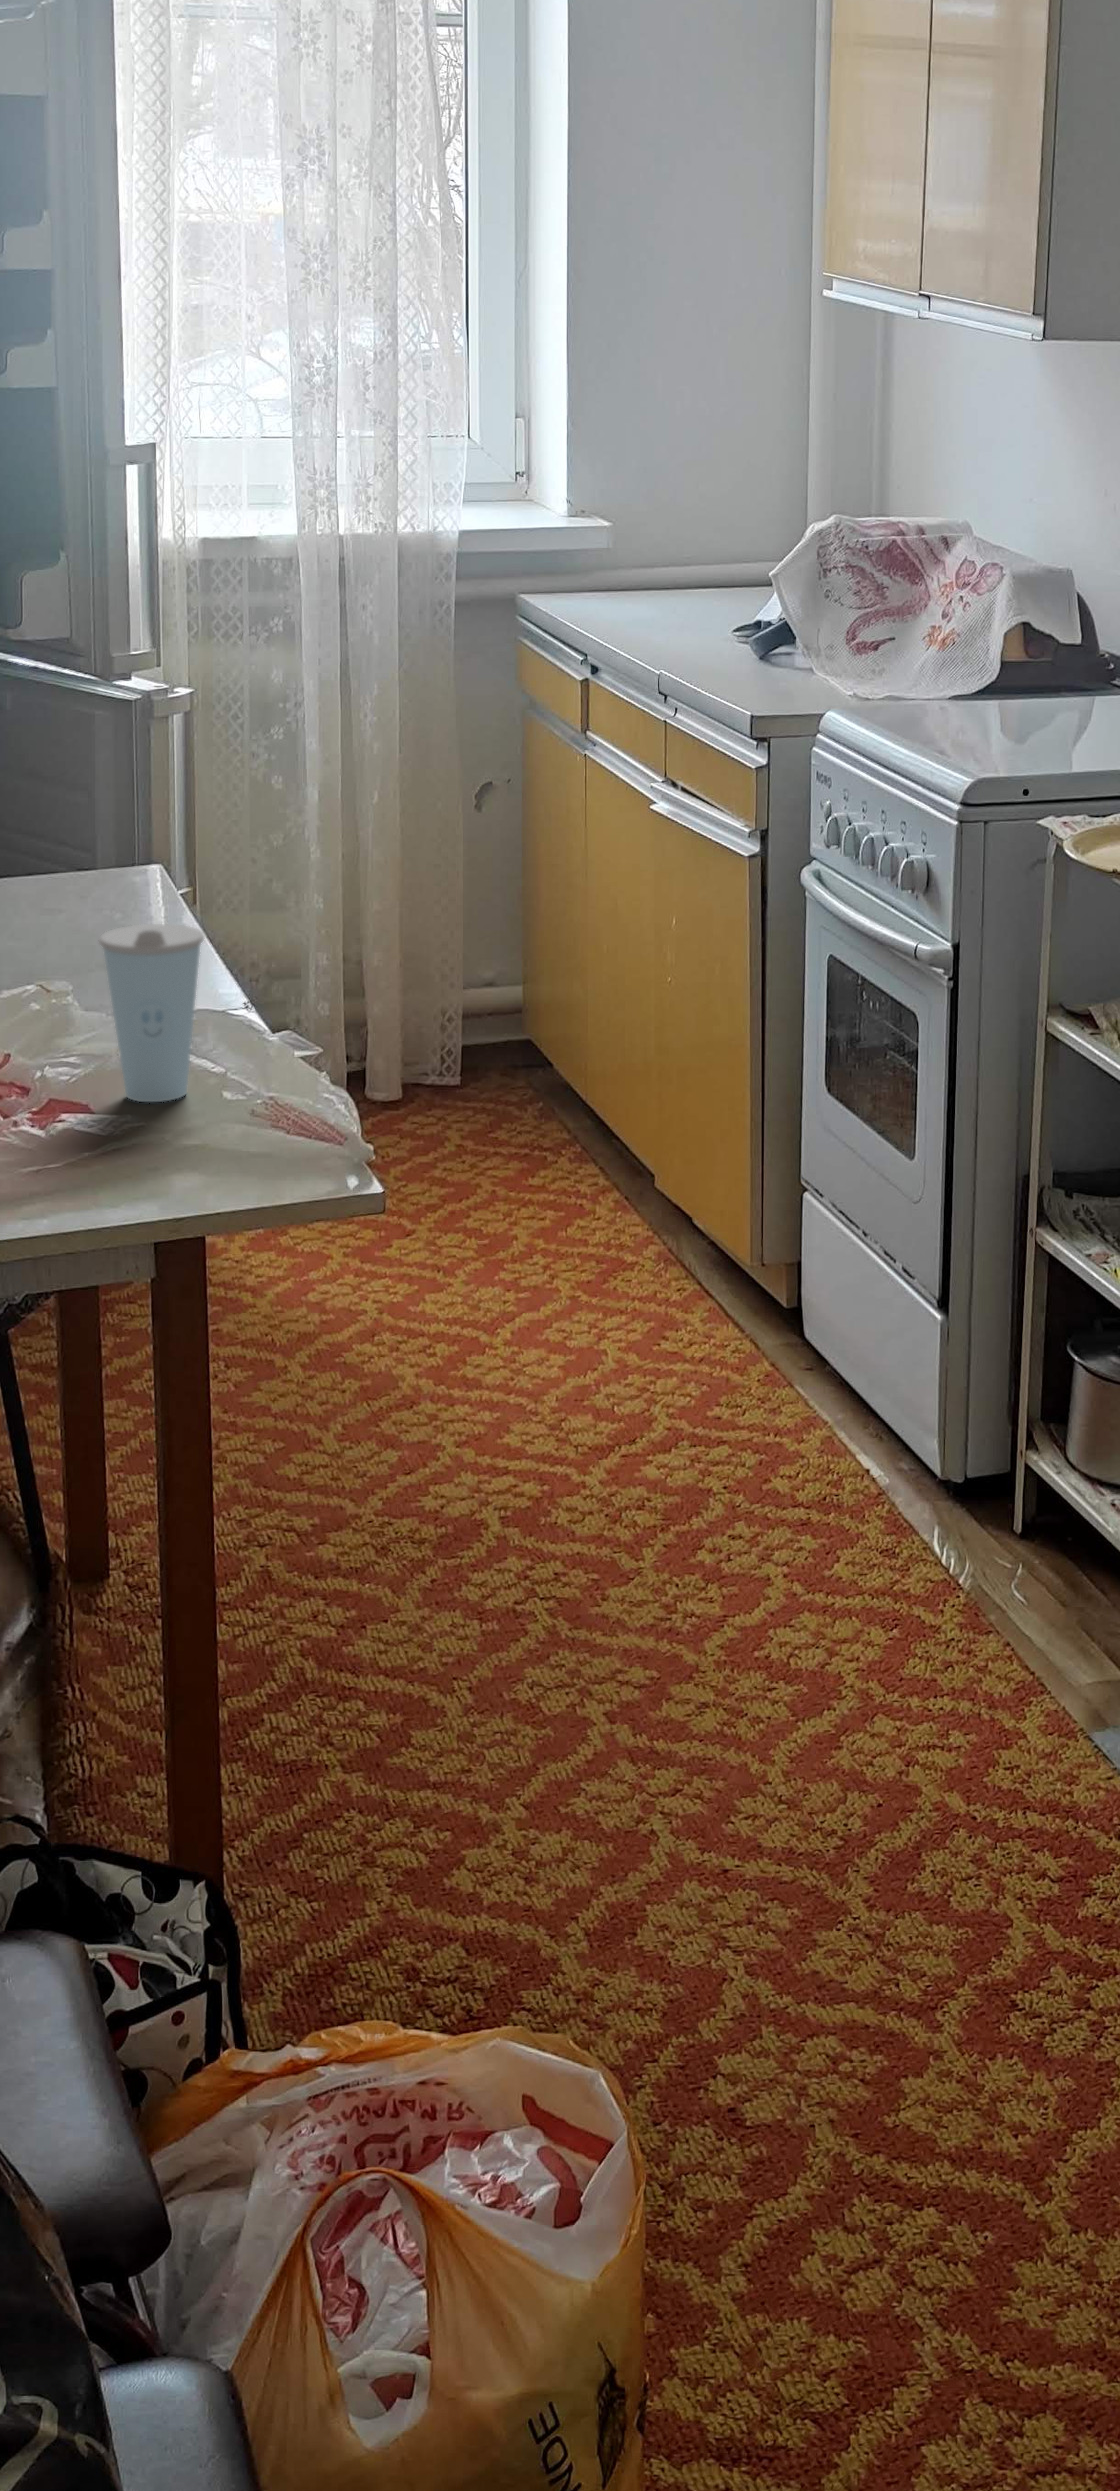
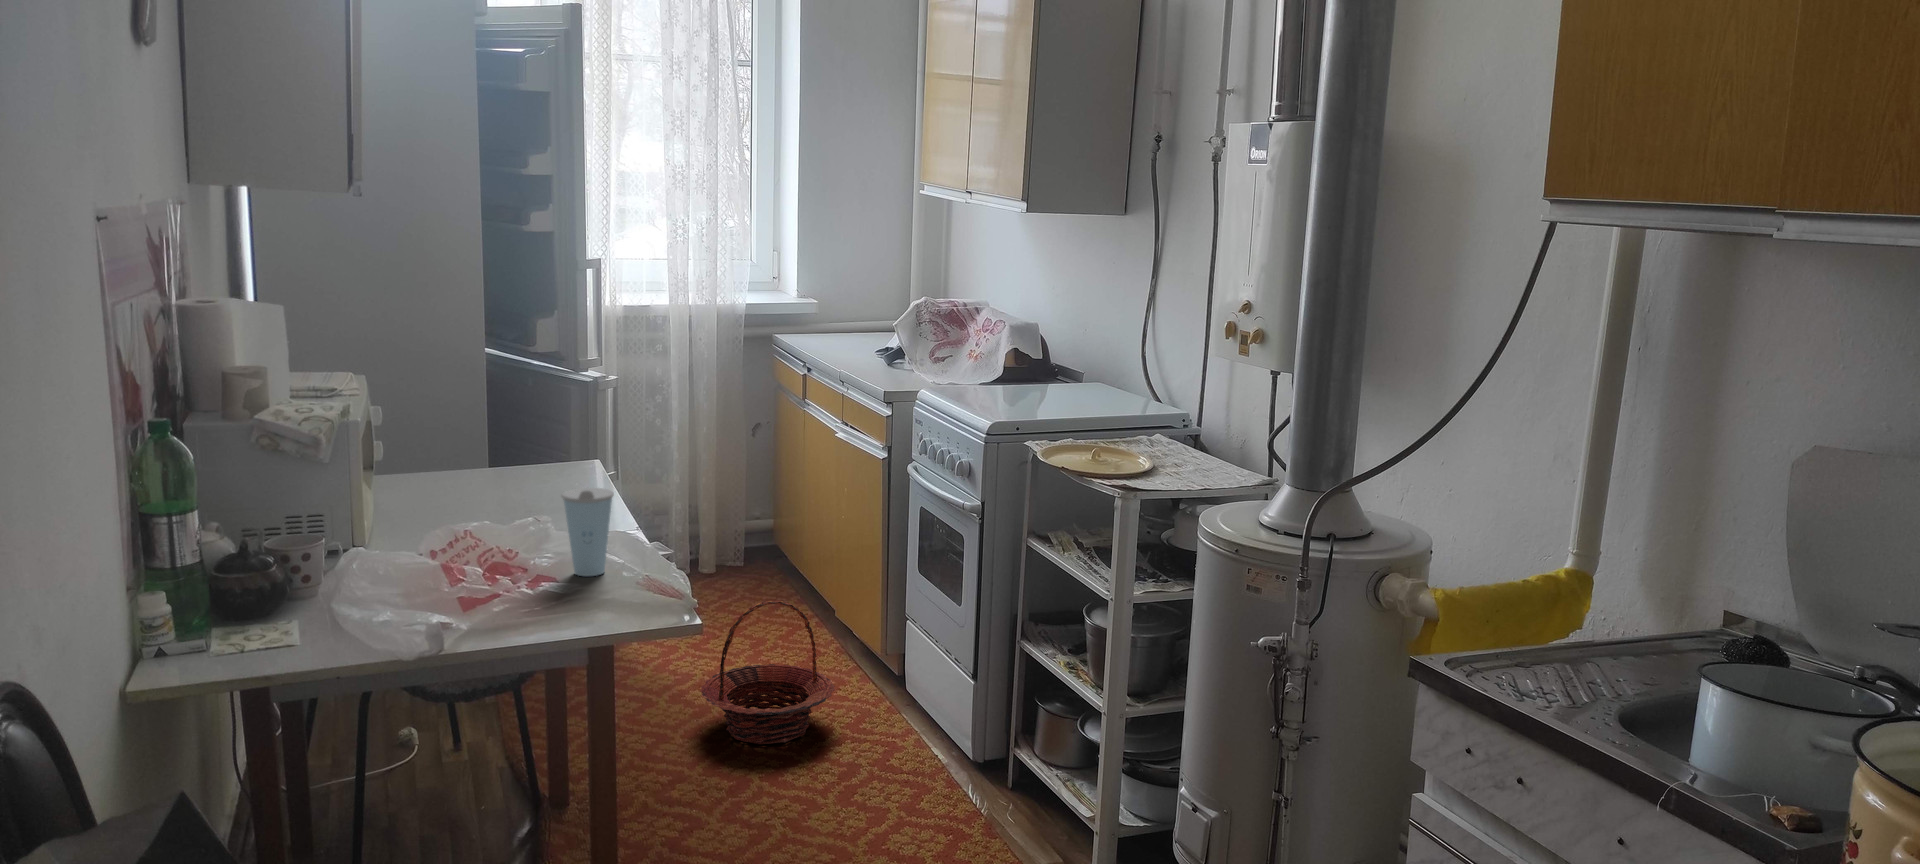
basket: none [373,1155,654,1453] -> present [700,601,835,744]

